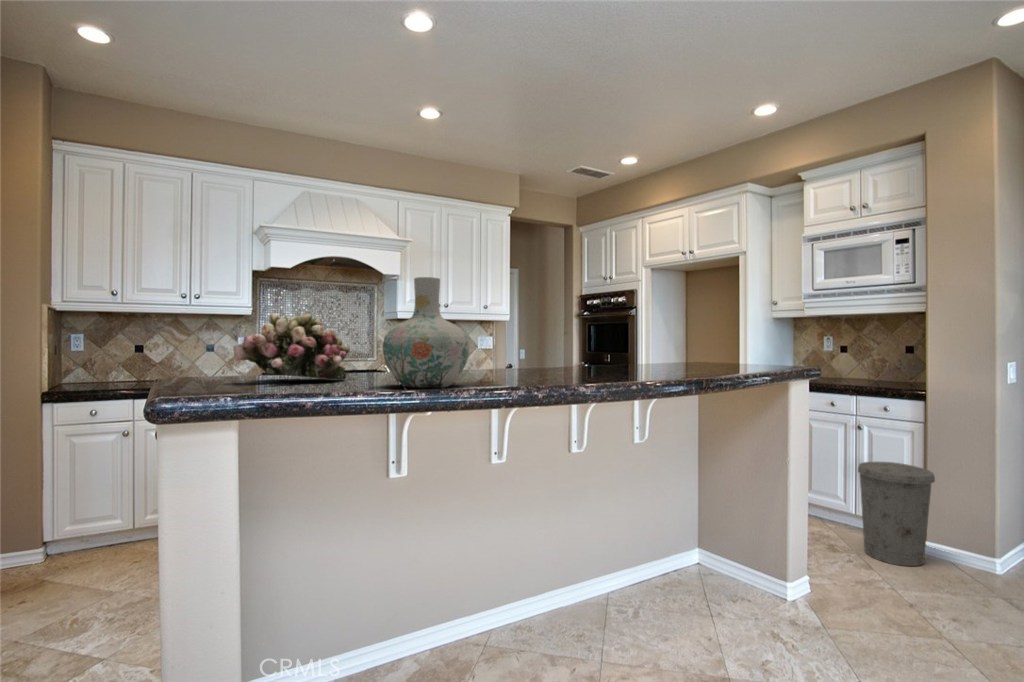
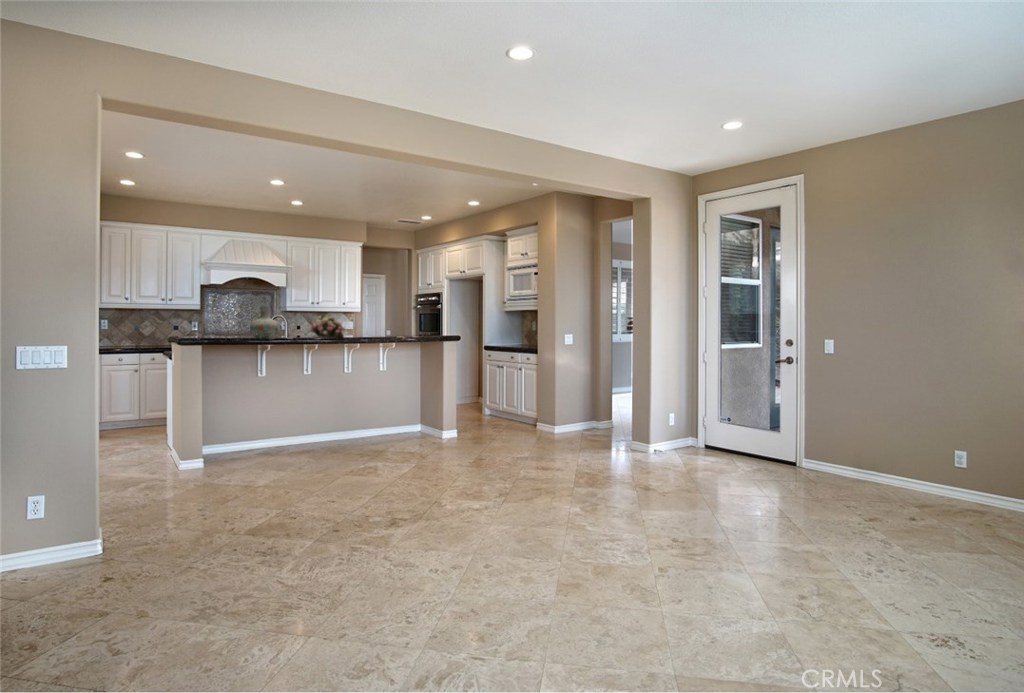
flower arrangement: present [233,313,350,380] -> present [308,316,345,339]
trash can: present [858,462,935,566] -> none [503,383,532,429]

